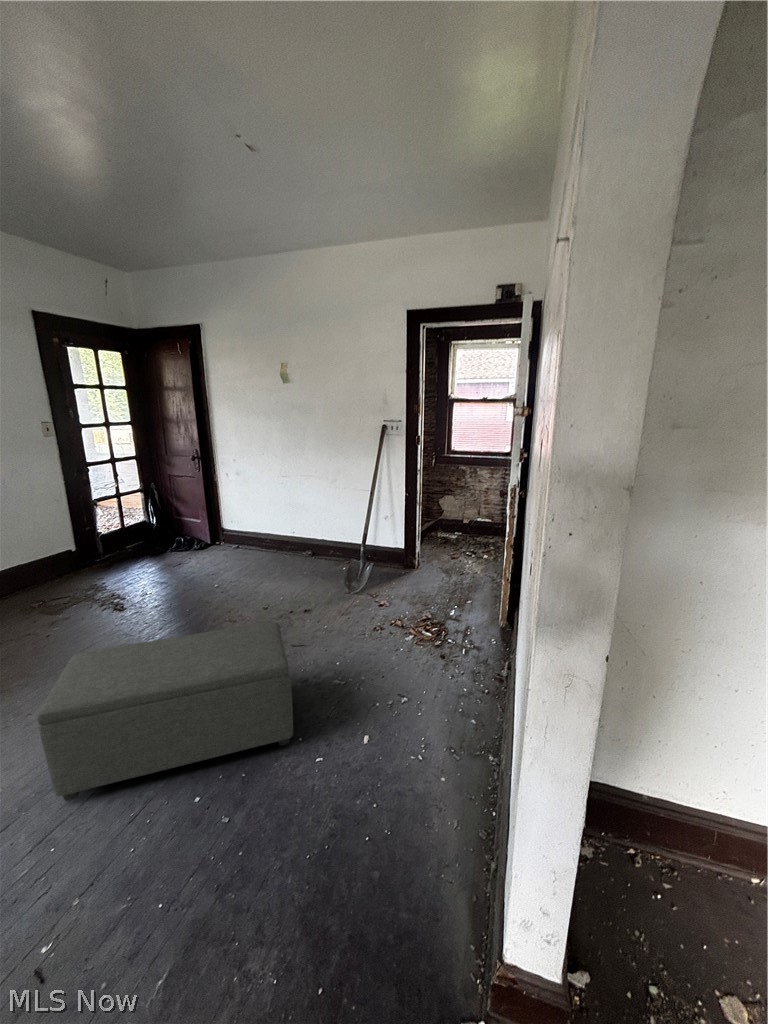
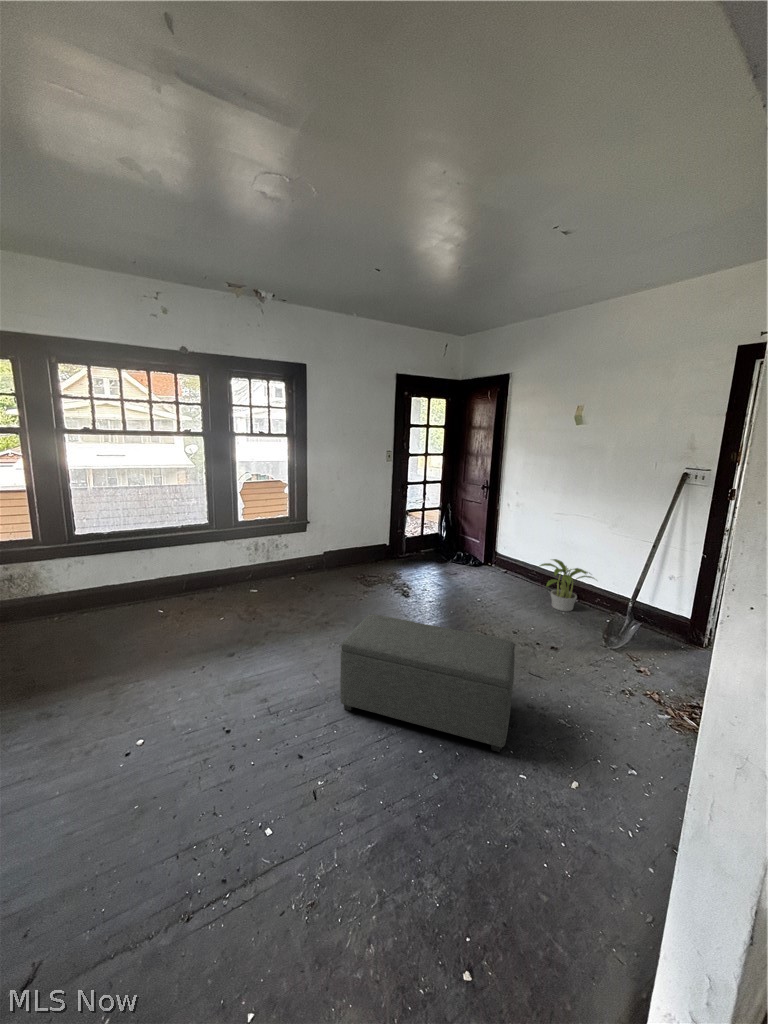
potted plant: none [273,523,330,572] -> present [540,559,594,611]

